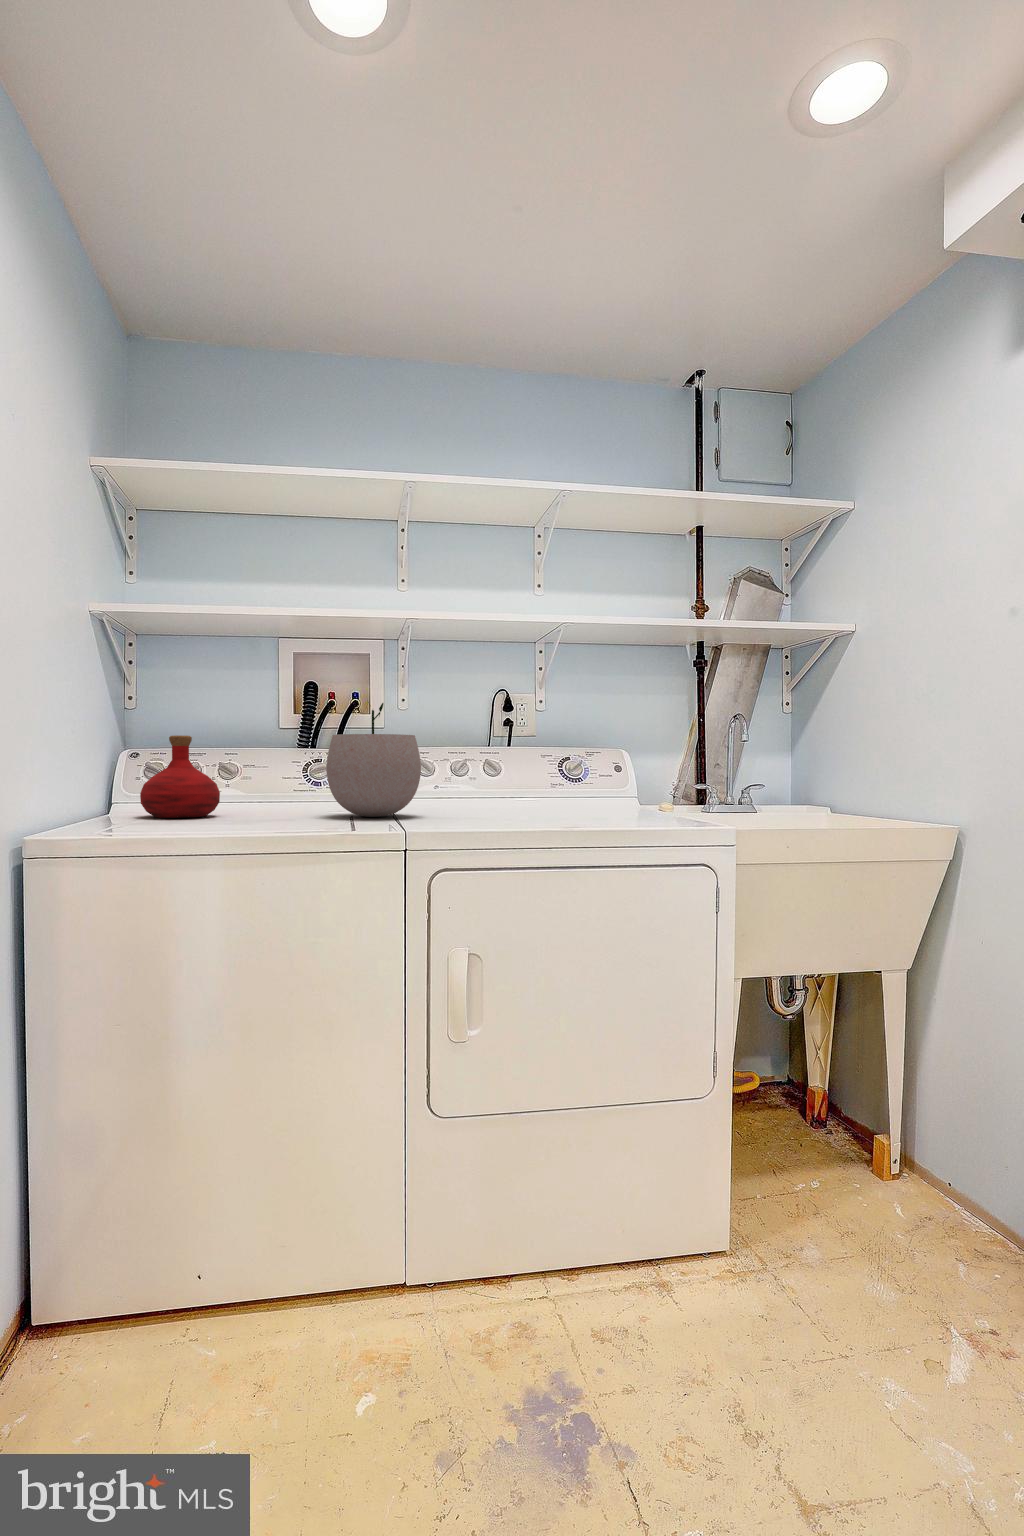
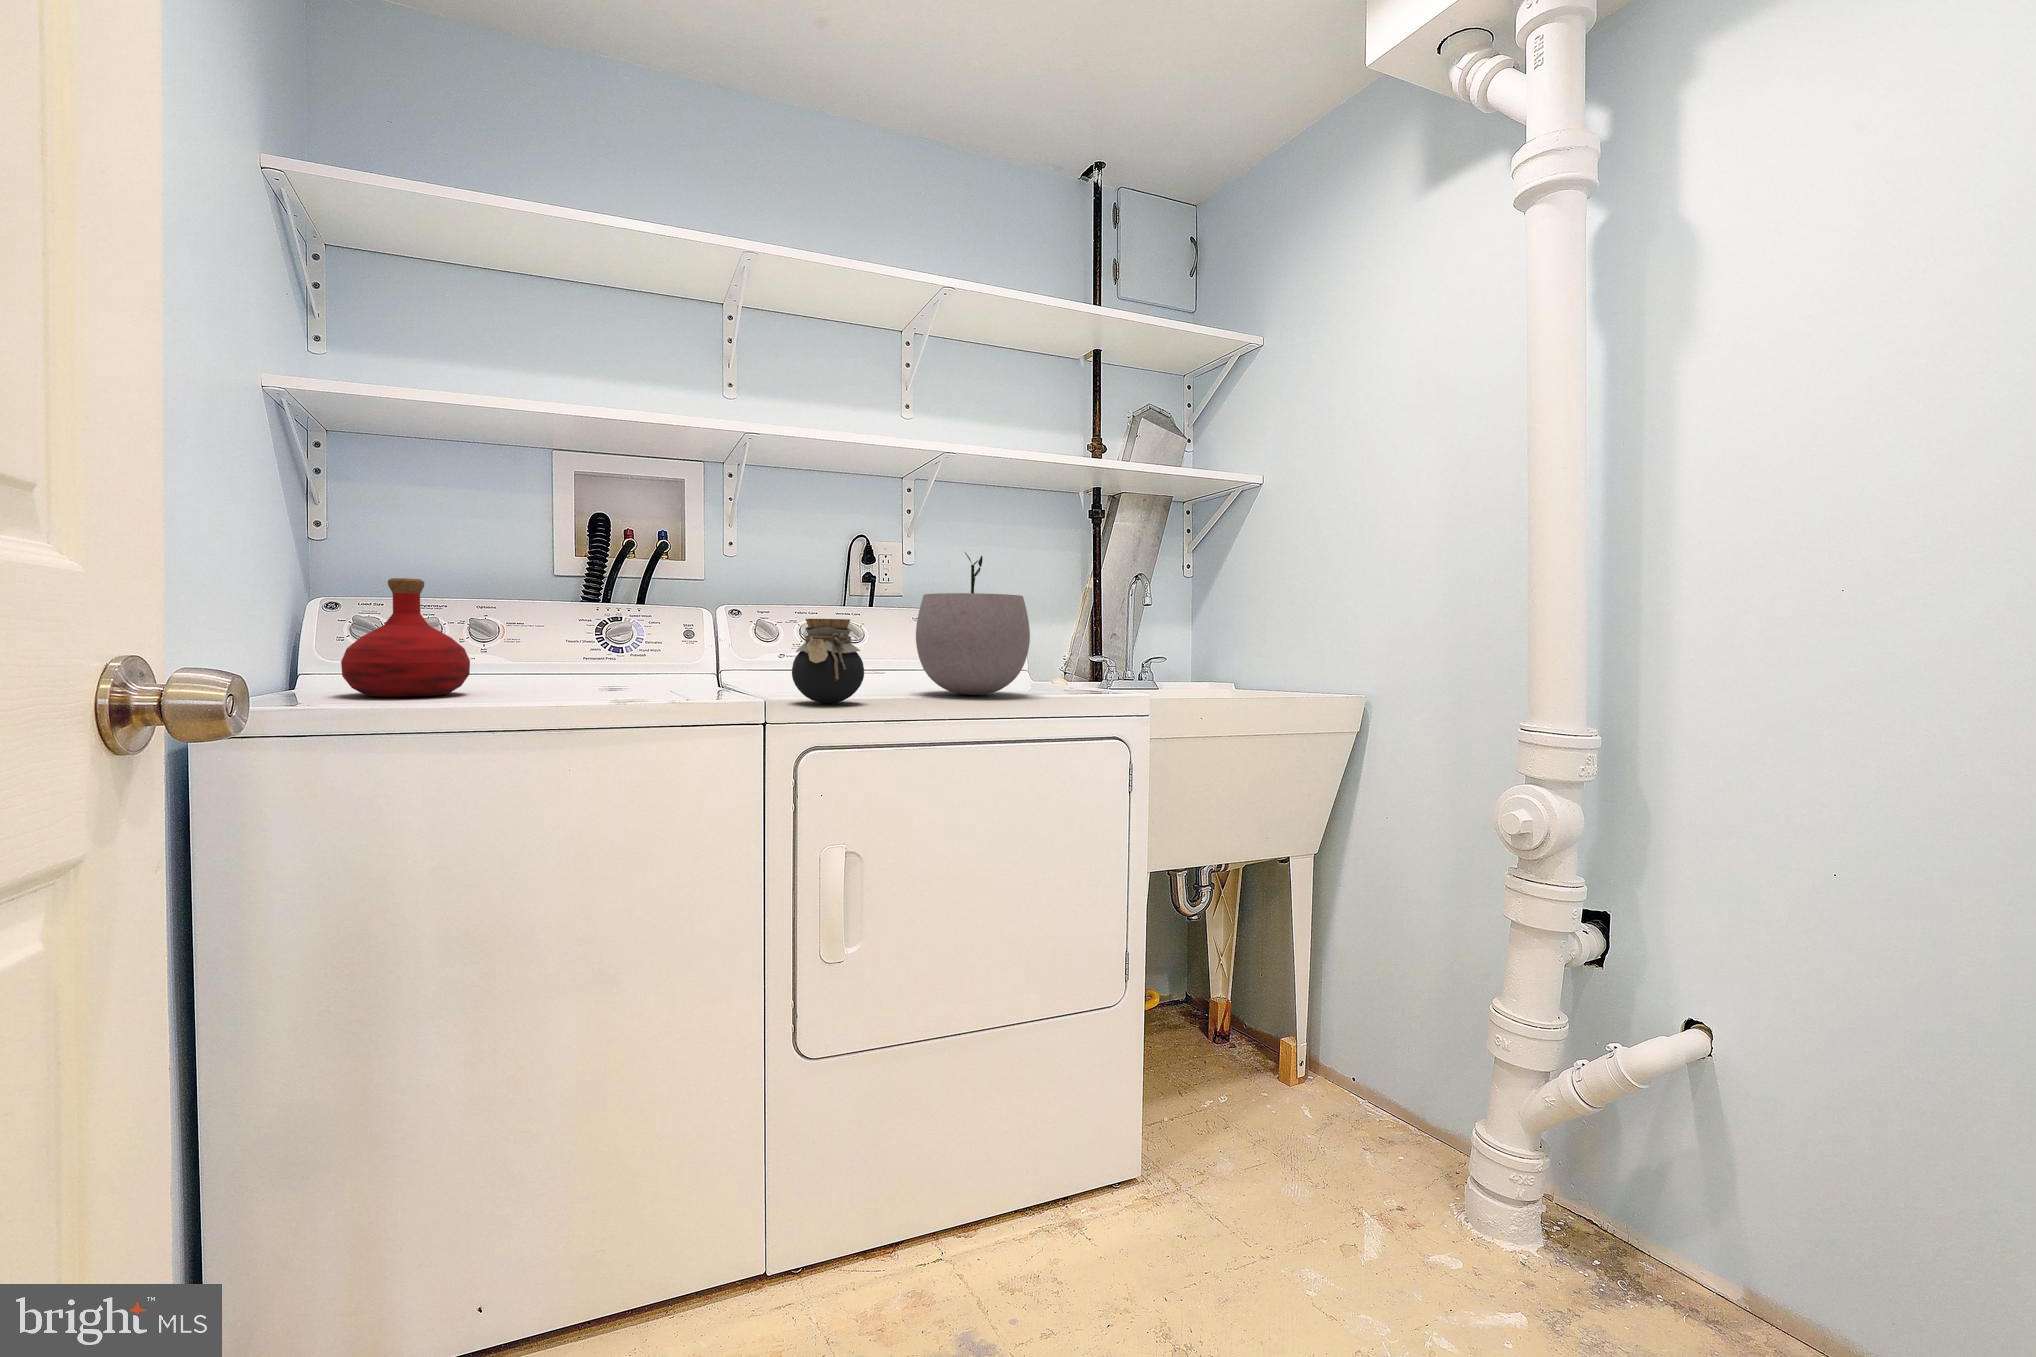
plant pot: present [326,703,421,817] -> present [916,553,1030,695]
jar: none [439,760,492,823] -> present [792,619,864,703]

